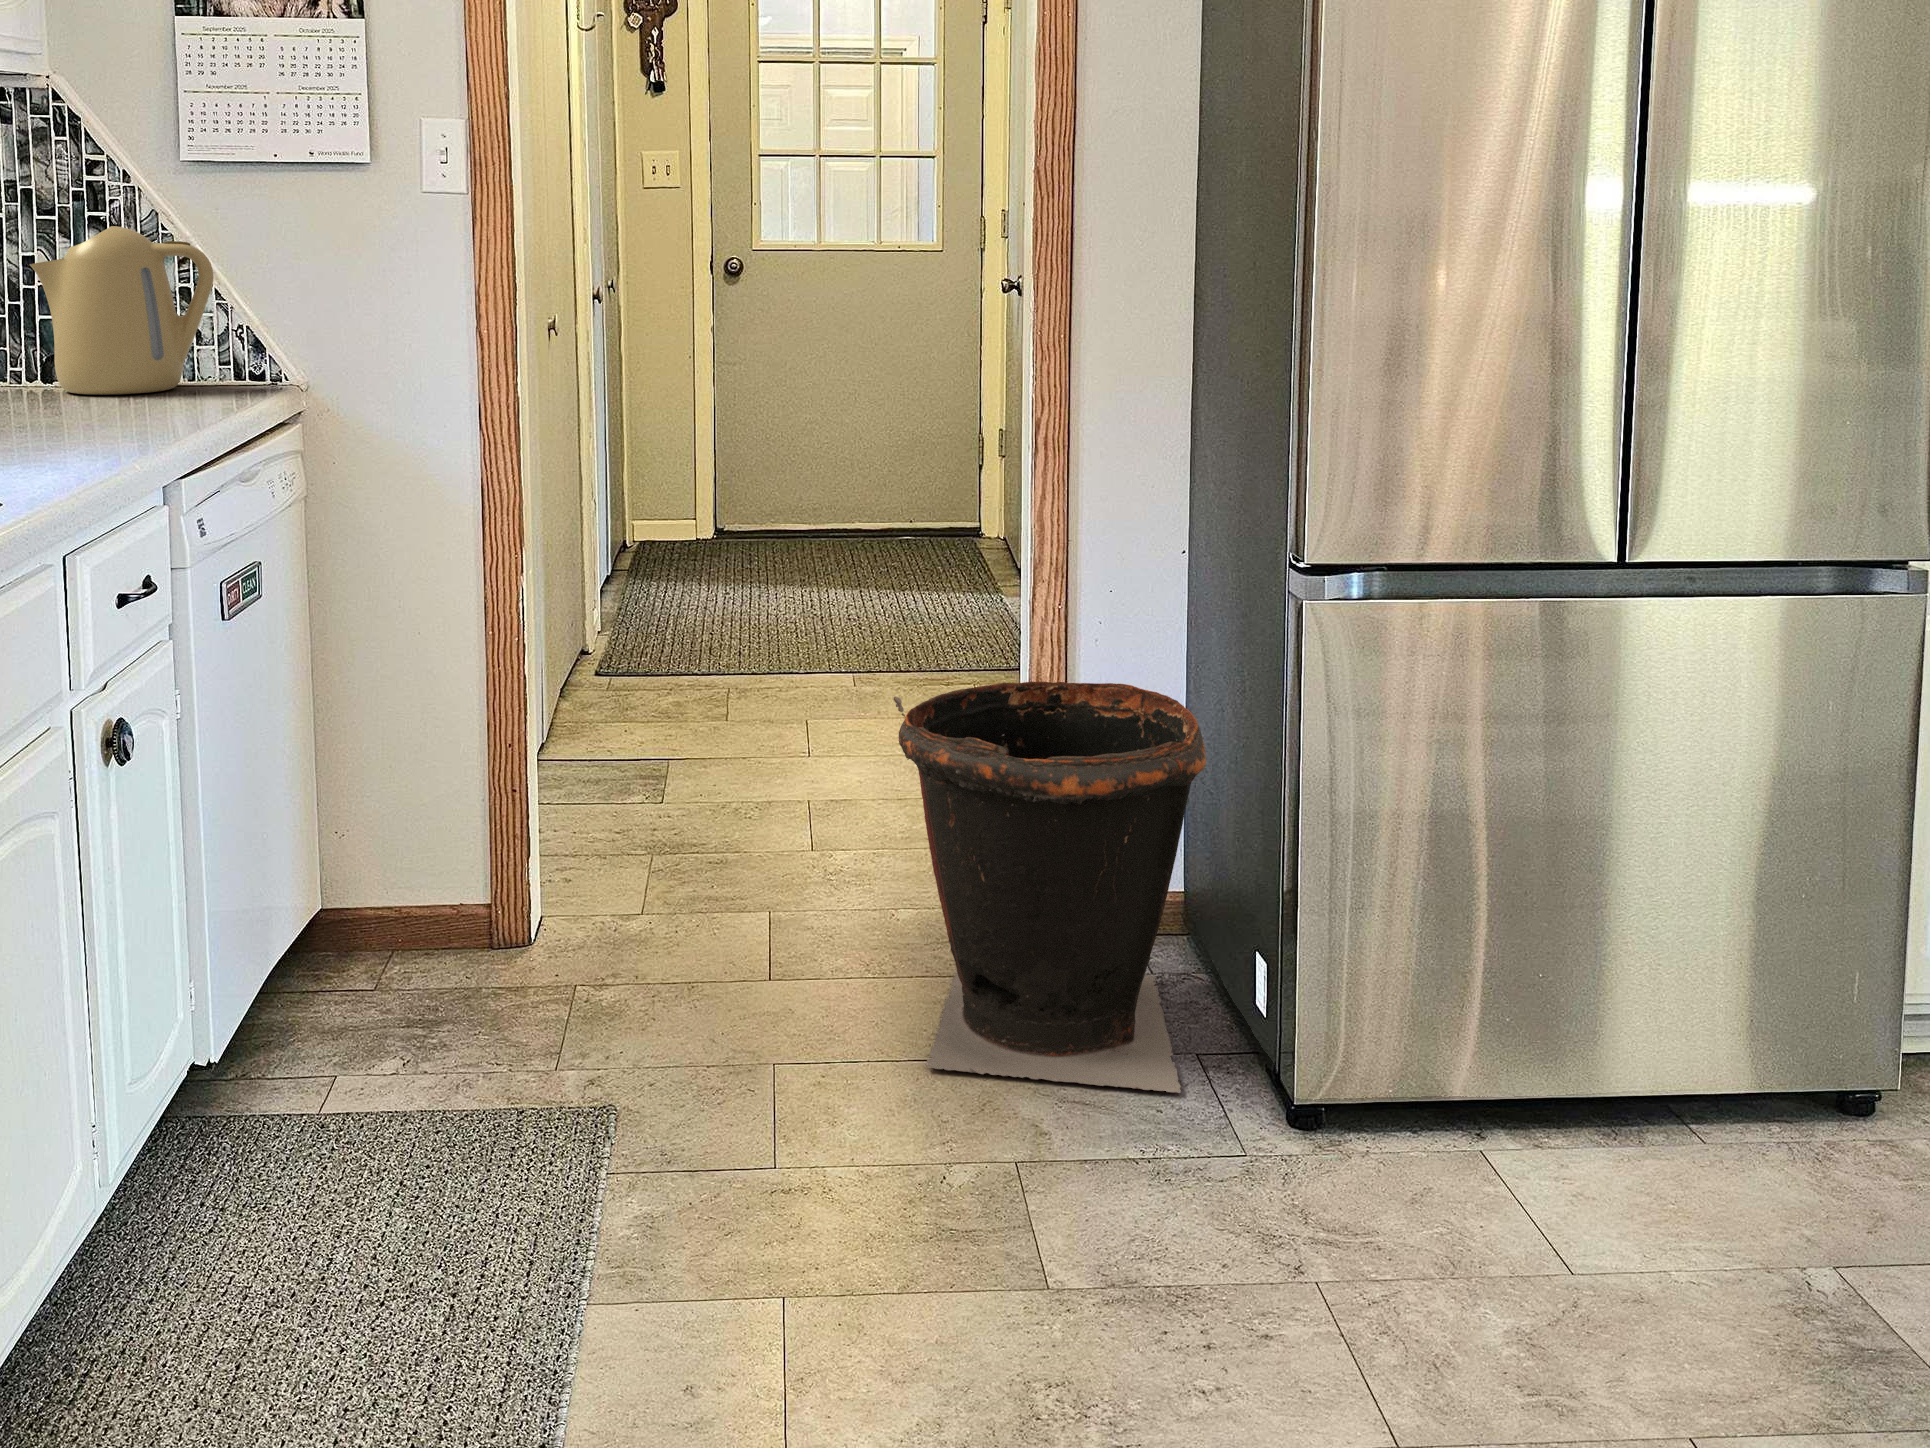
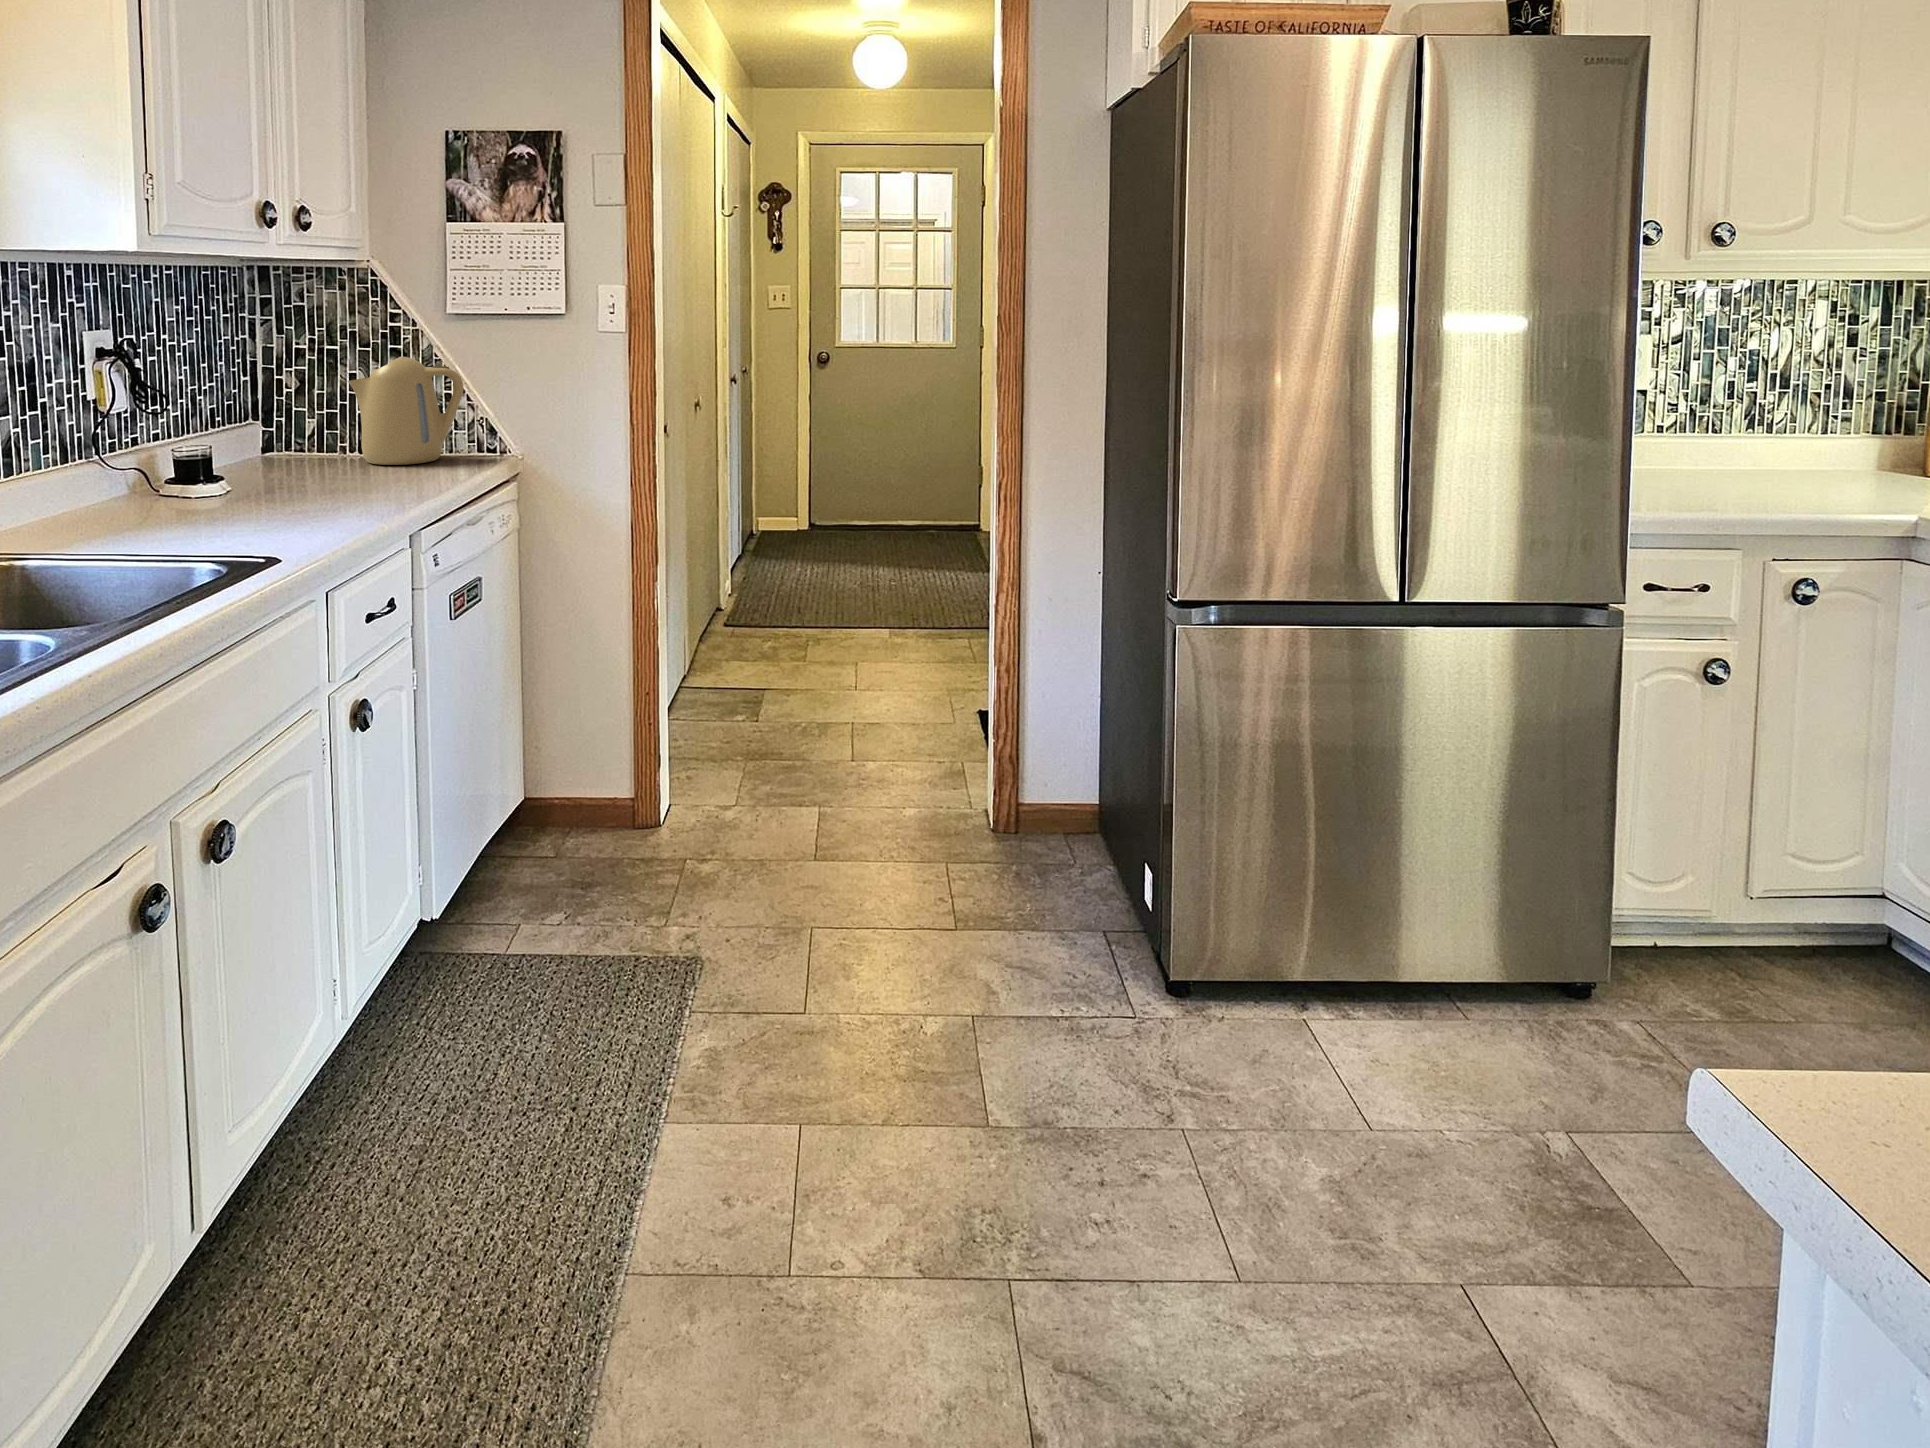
trash can: present [894,681,1206,1093] -> none [894,662,1107,963]

